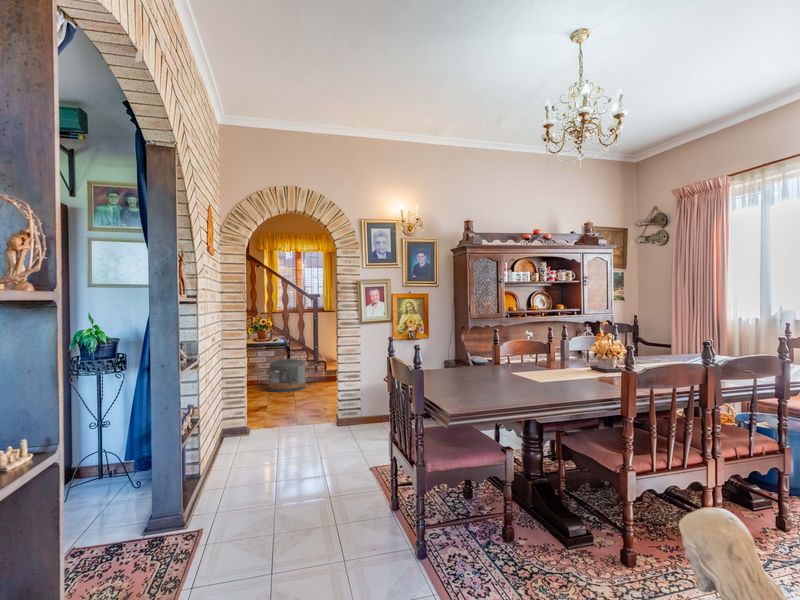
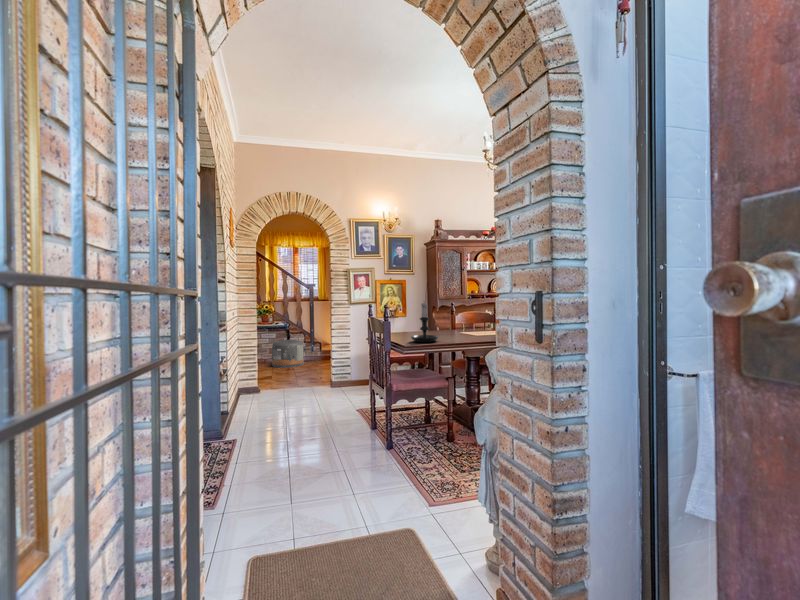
candle holder: none [453,335,494,398] -> present [411,303,439,342]

